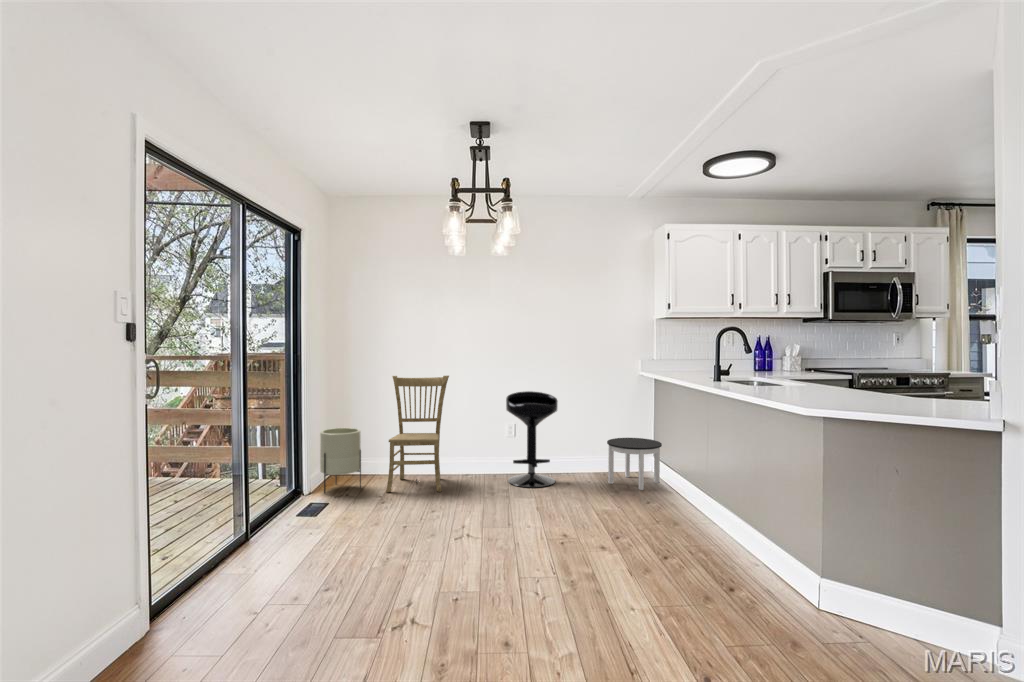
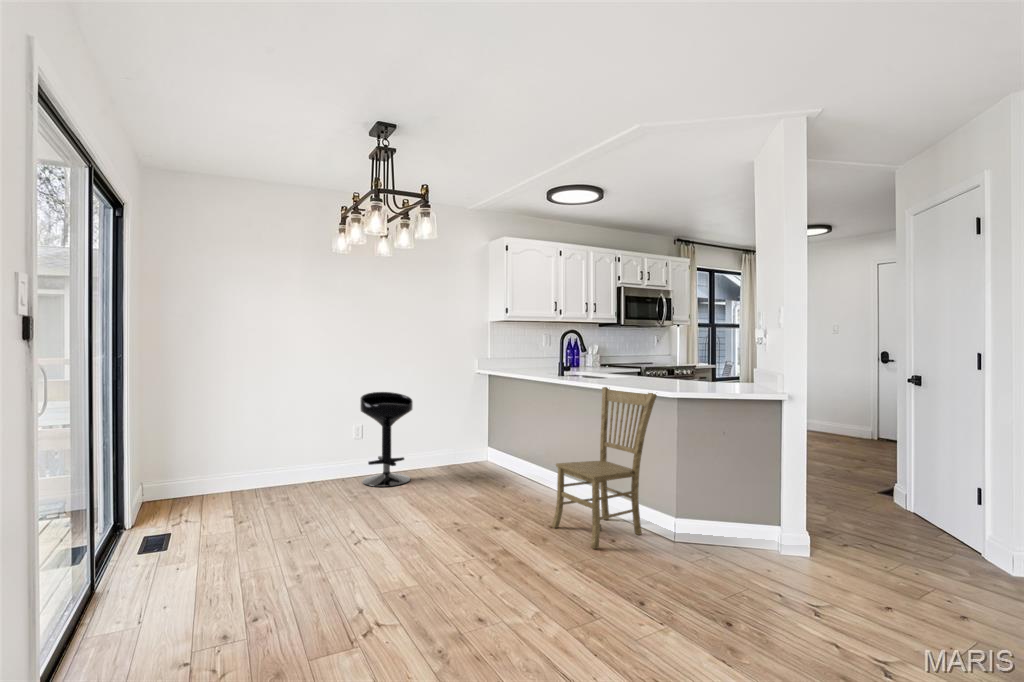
dining chair: present [386,376,449,492] -> present [552,387,657,549]
planter: present [320,428,361,493] -> none [143,443,197,523]
round table: present [607,438,662,490] -> none [457,430,505,476]

